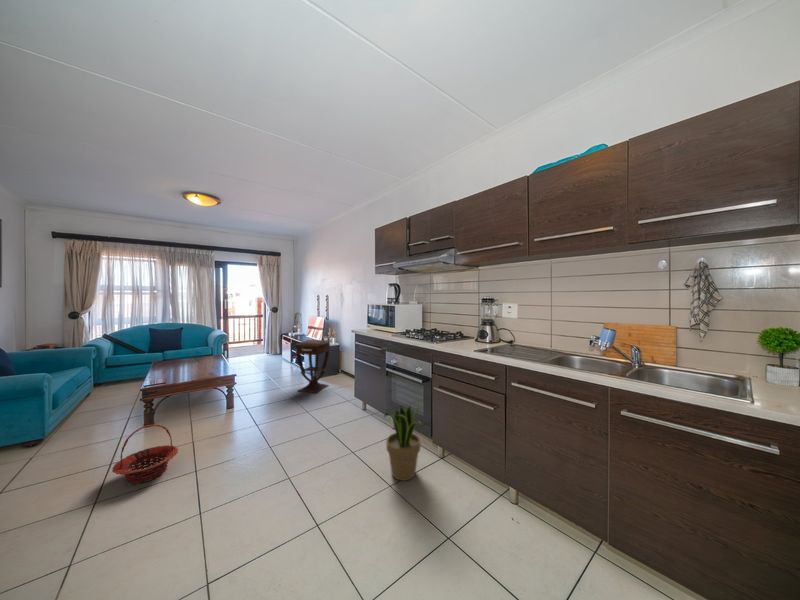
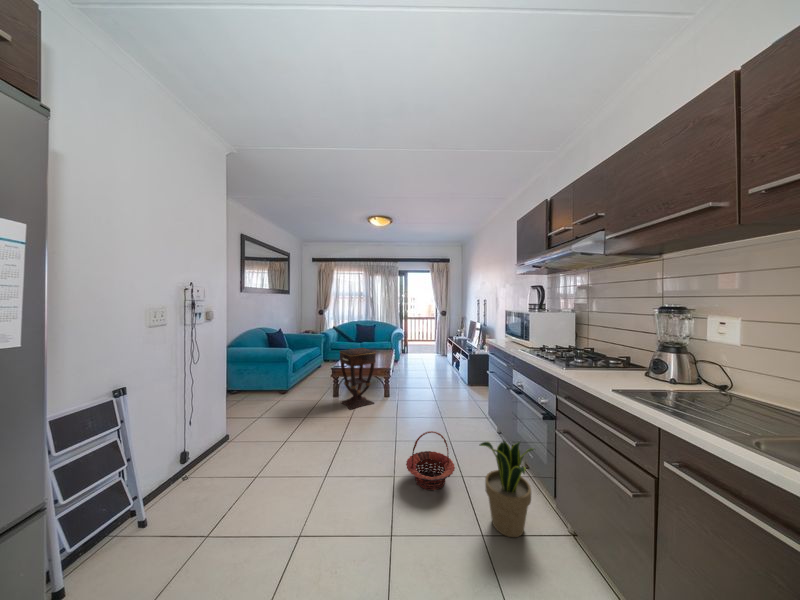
side table: present [296,340,330,393] -> present [340,348,376,409]
basket: present [112,424,178,484] -> present [406,431,455,490]

